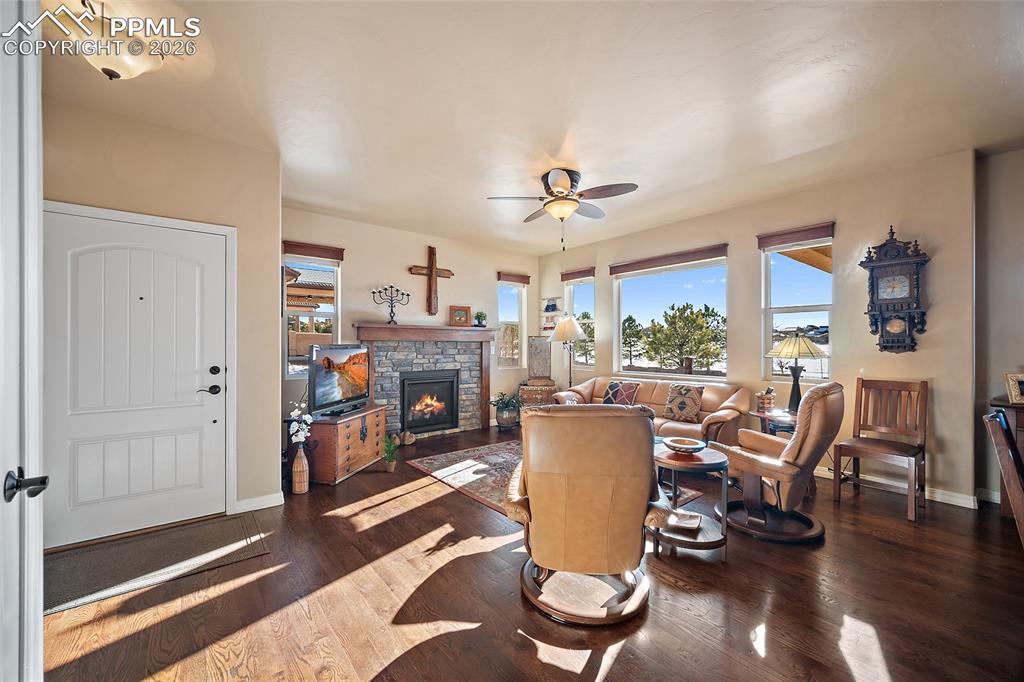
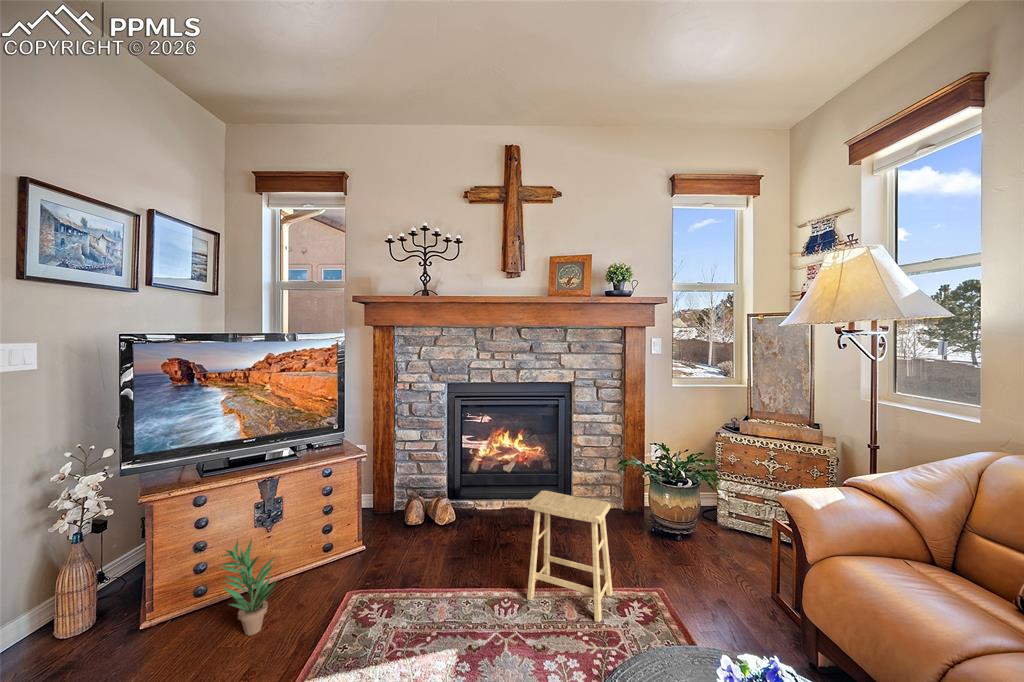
footstool: none [476,408,507,449] -> present [527,491,613,622]

